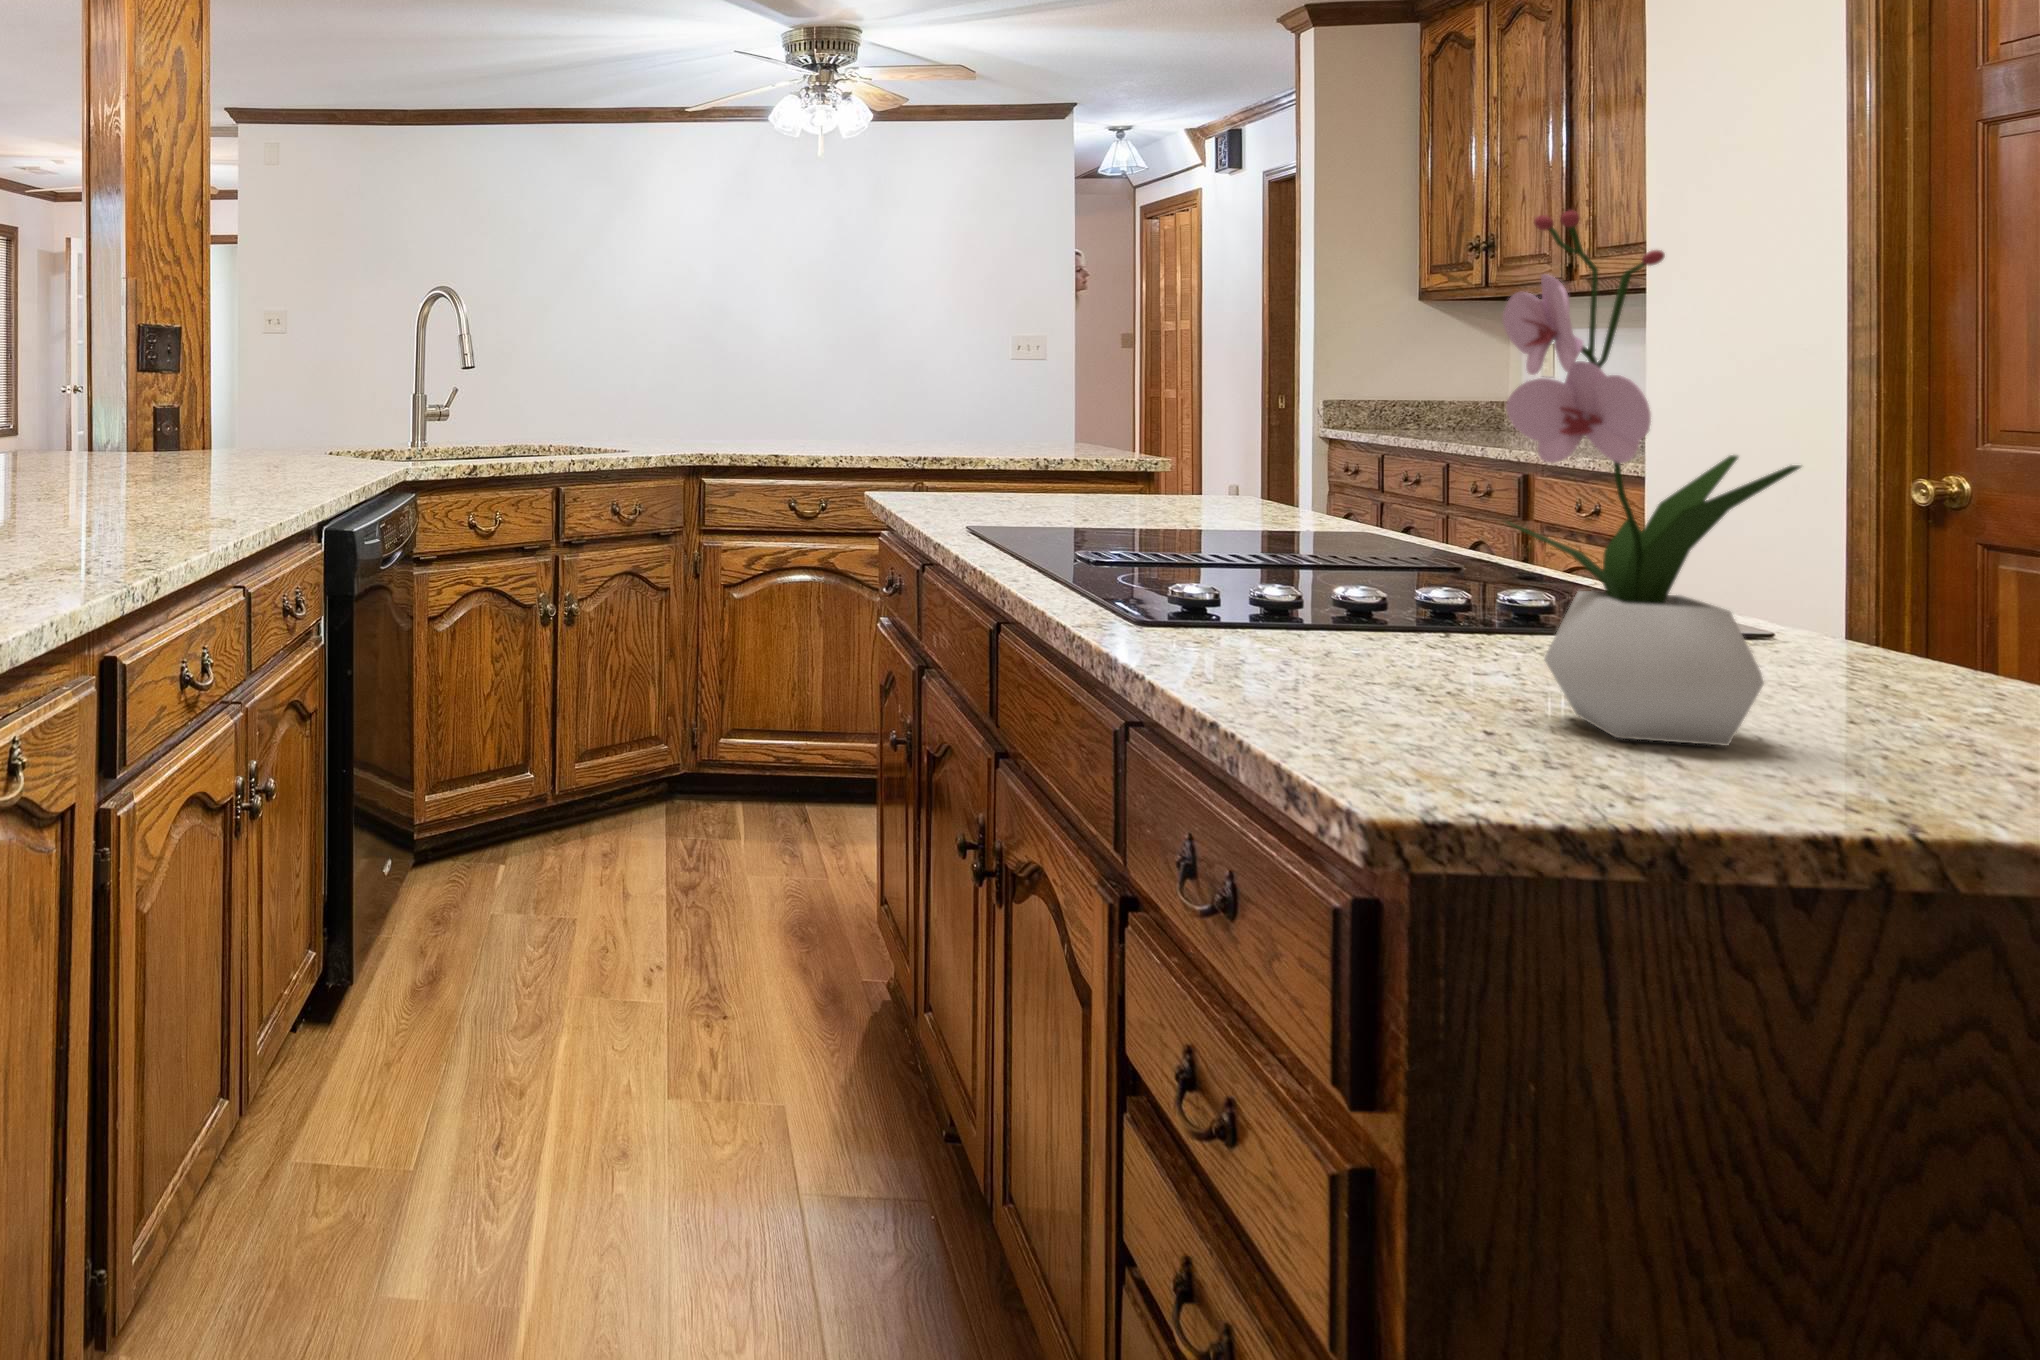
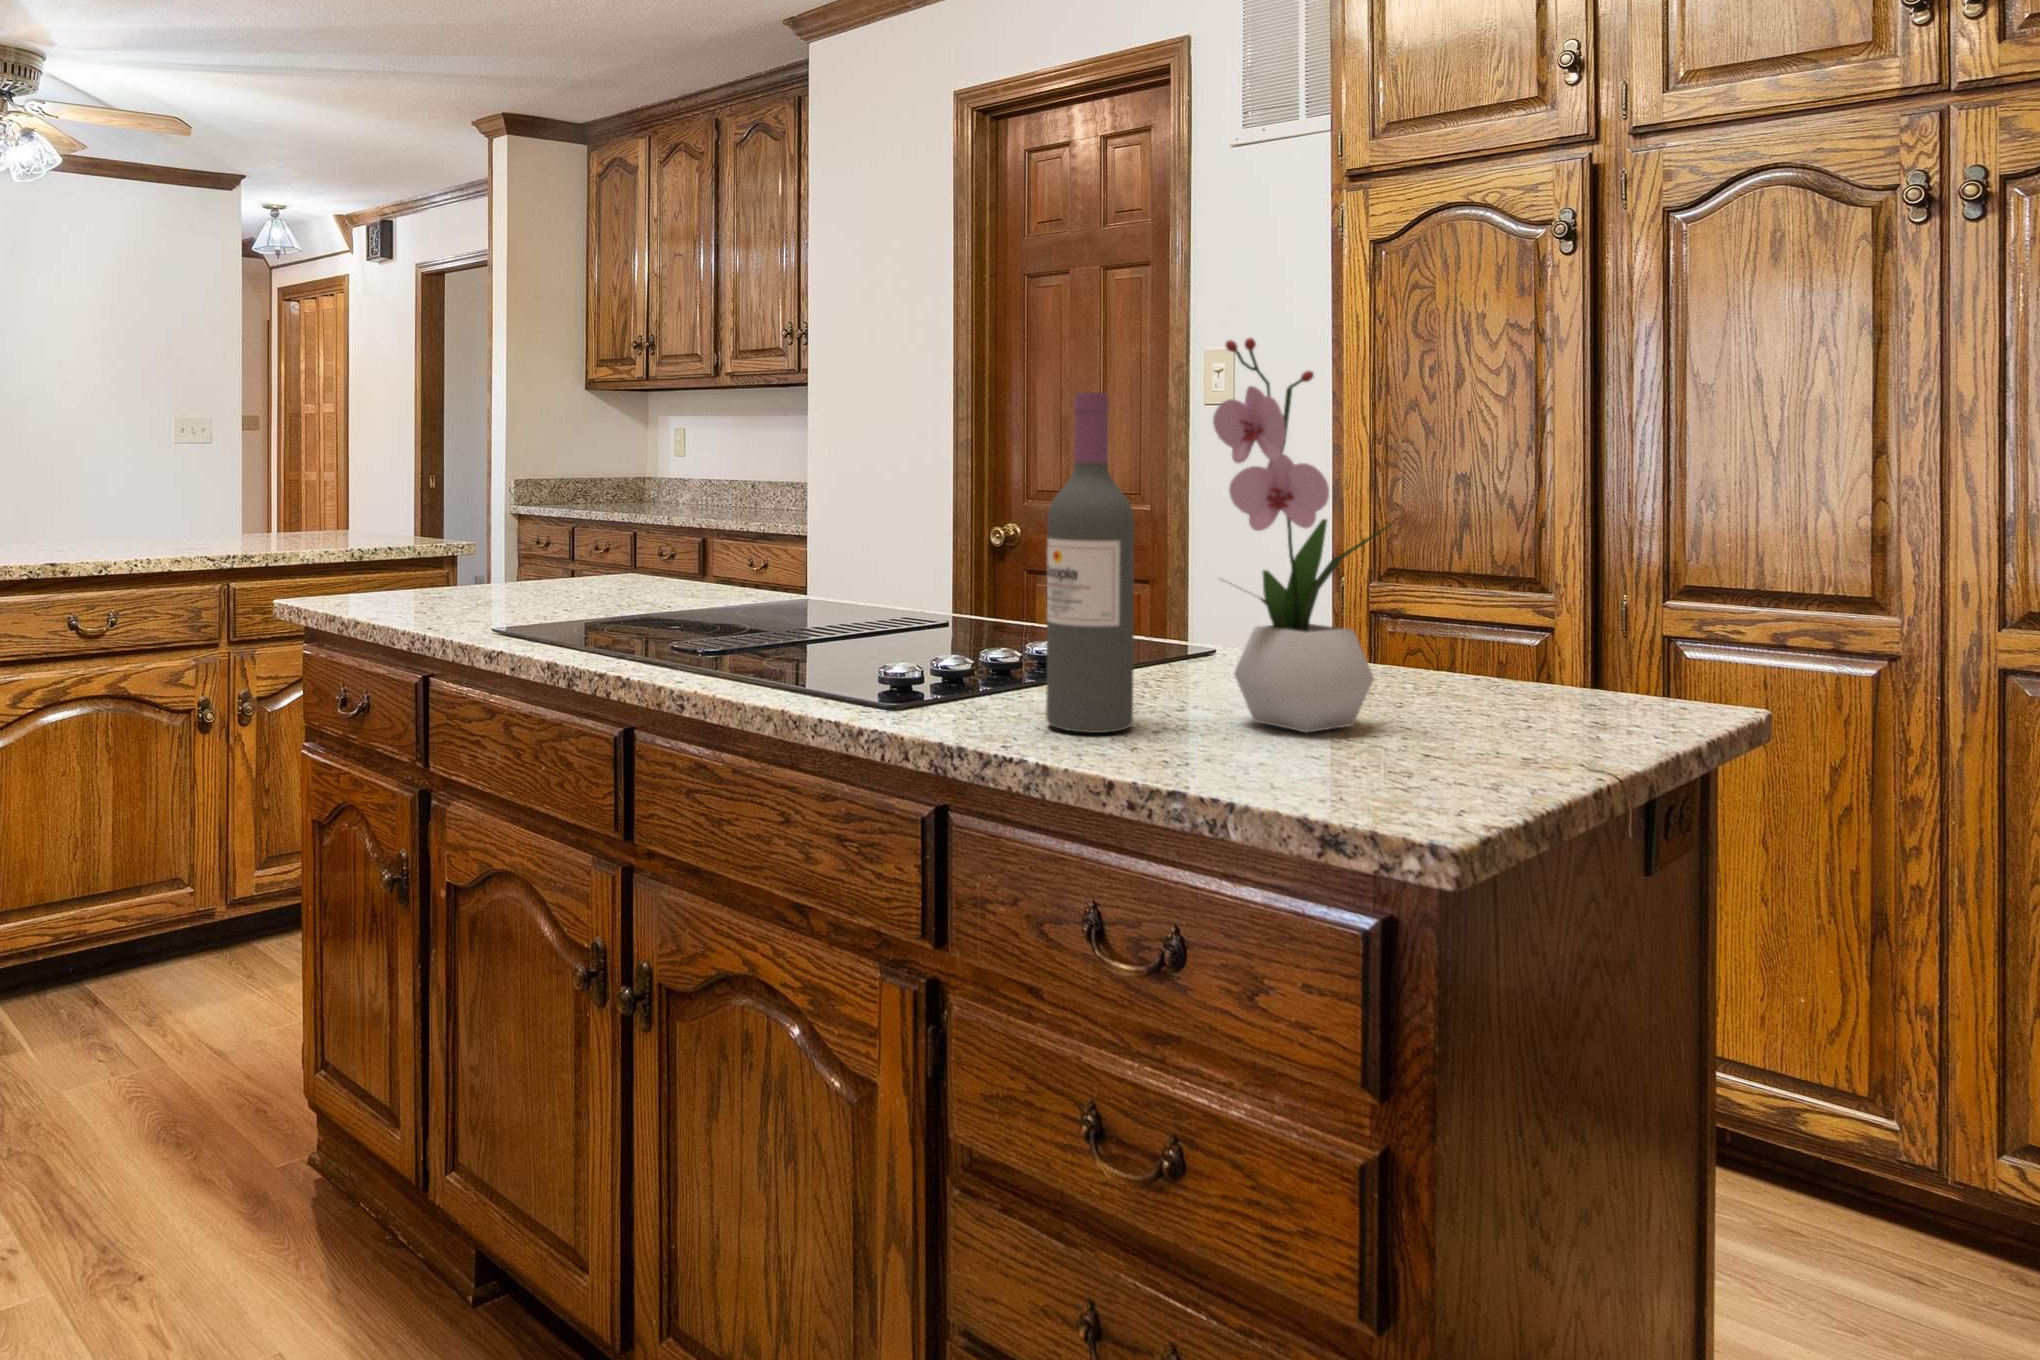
wine bottle: none [1273,289,1392,692] -> present [1046,393,1134,733]

